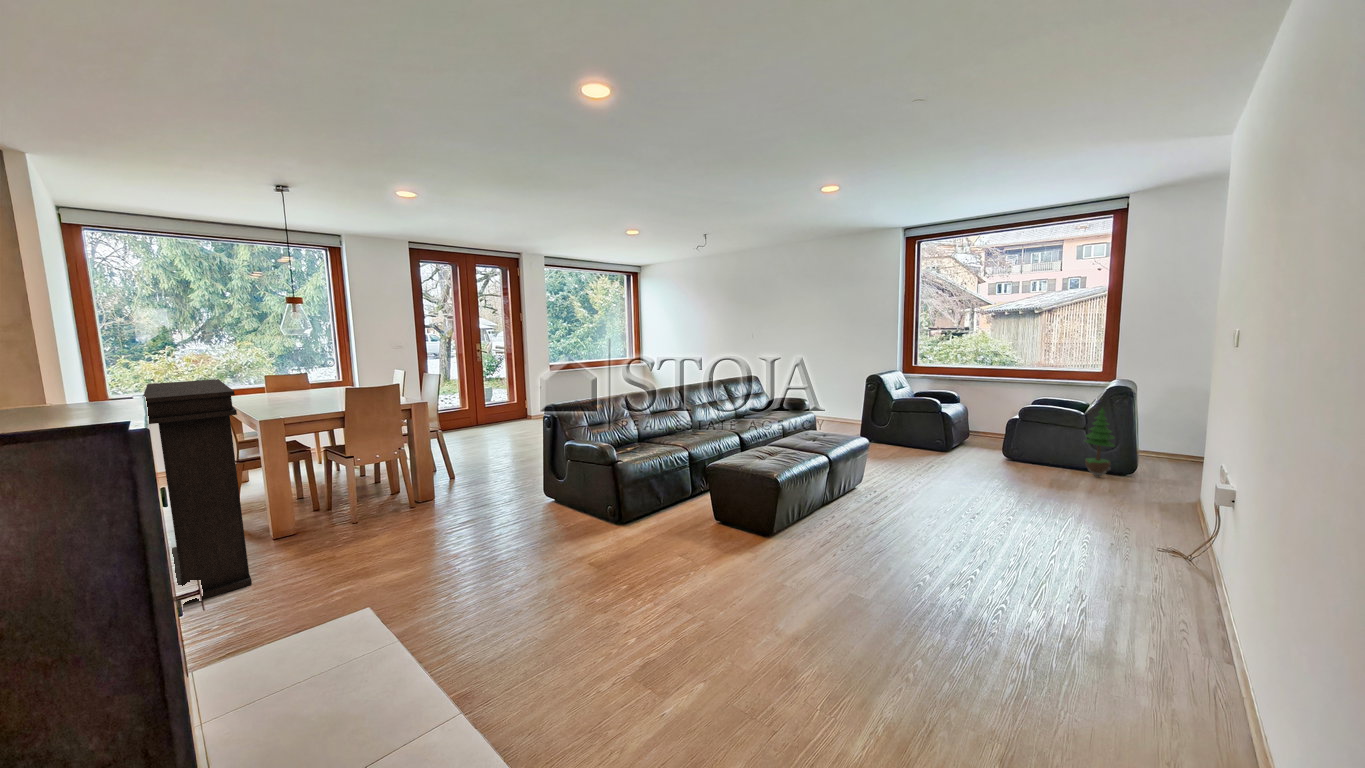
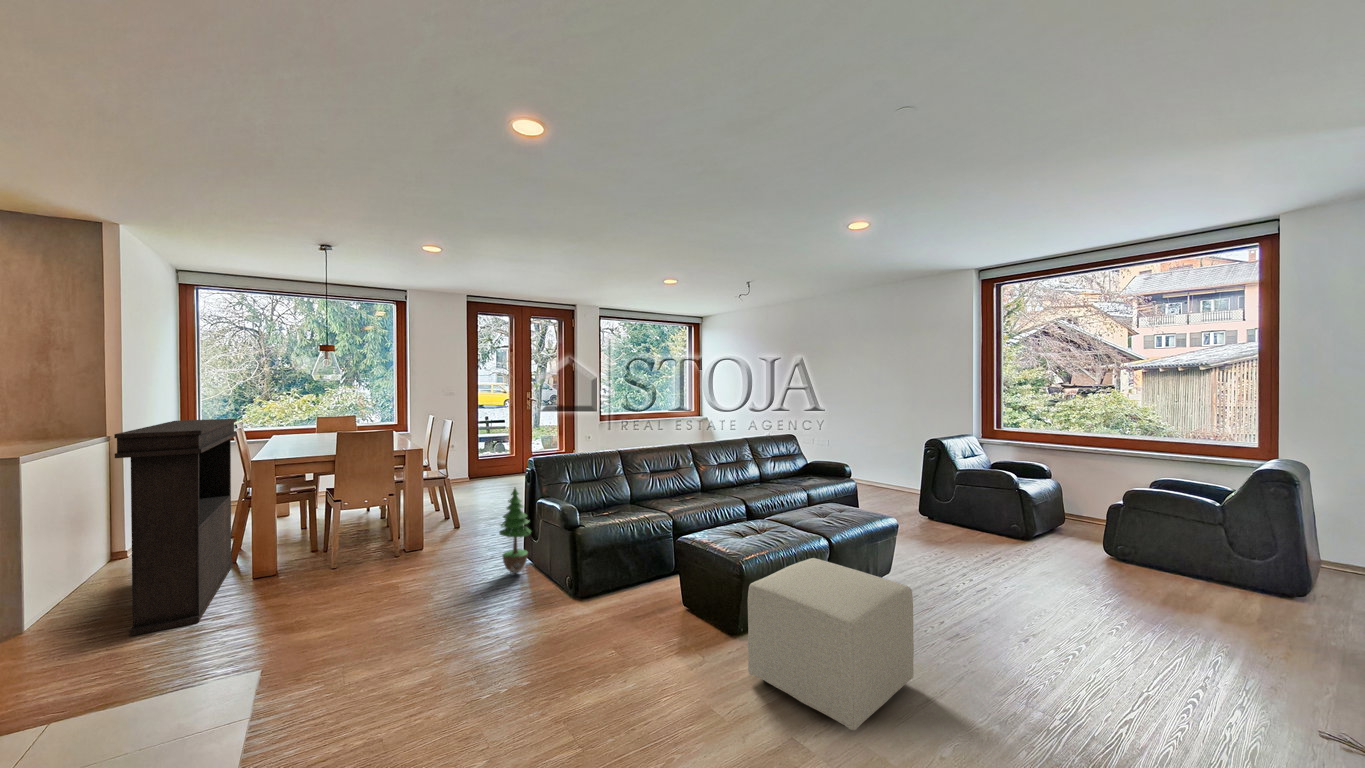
potted tree: present [1084,408,1115,477] -> present [499,488,531,574]
ottoman: none [801,471,920,586] -> present [748,558,914,730]

